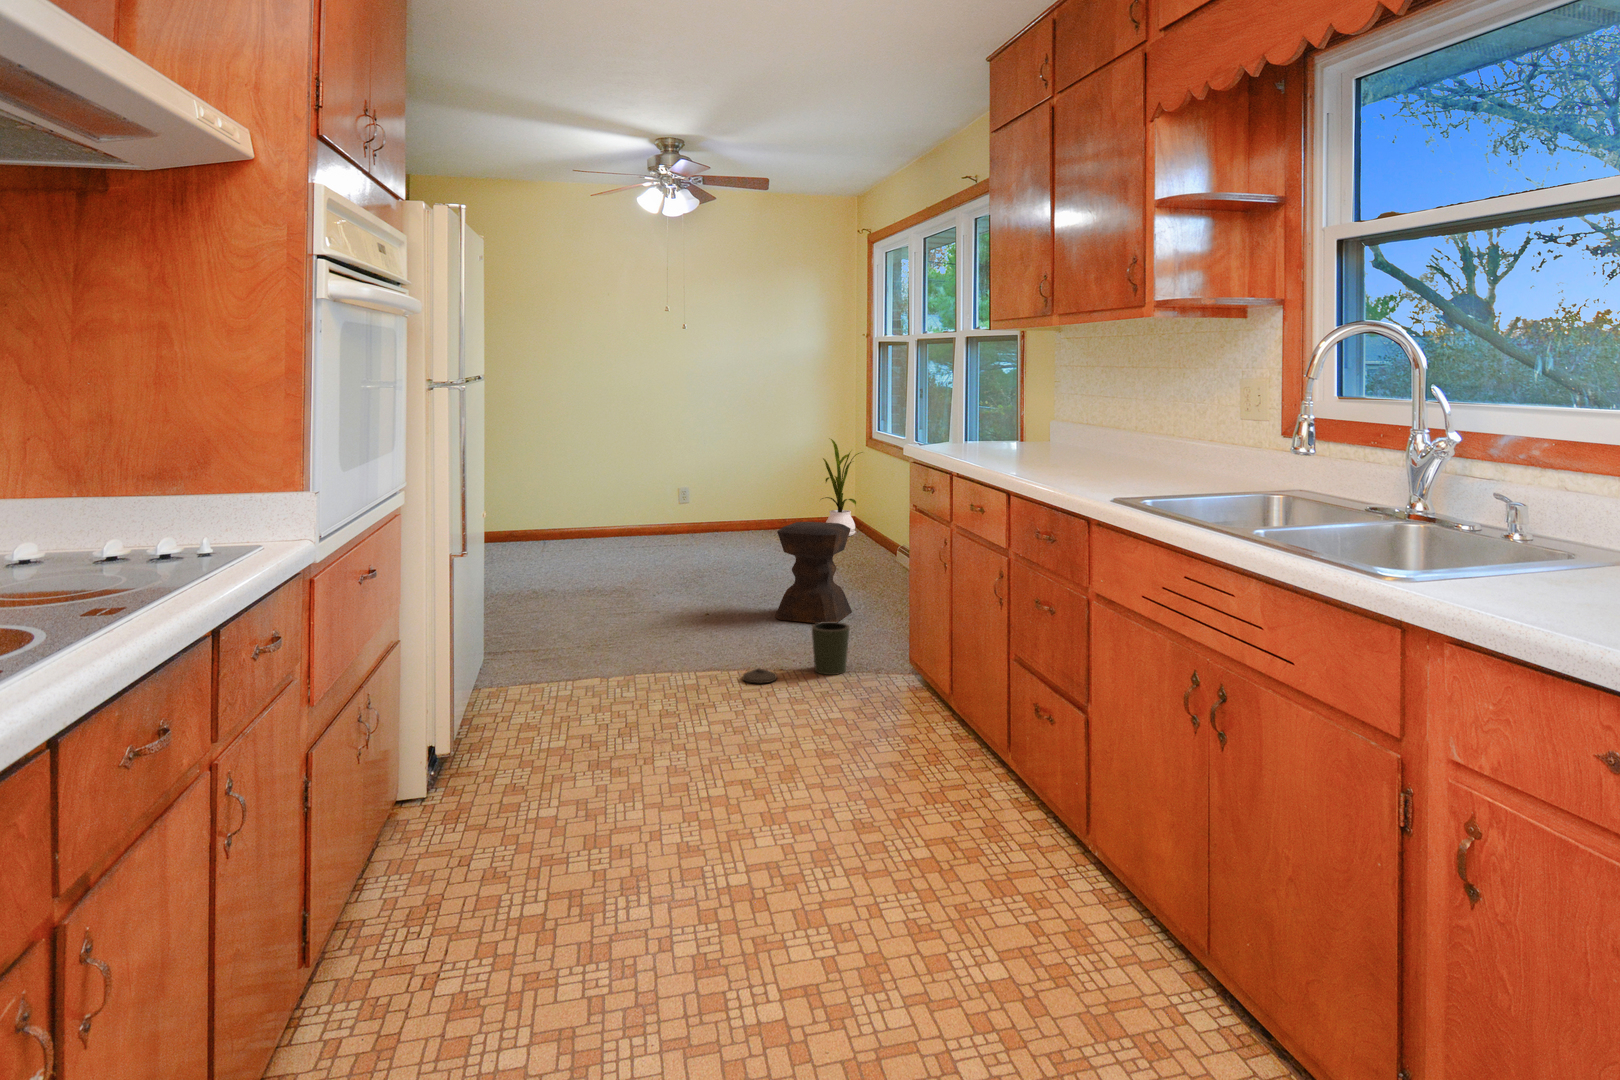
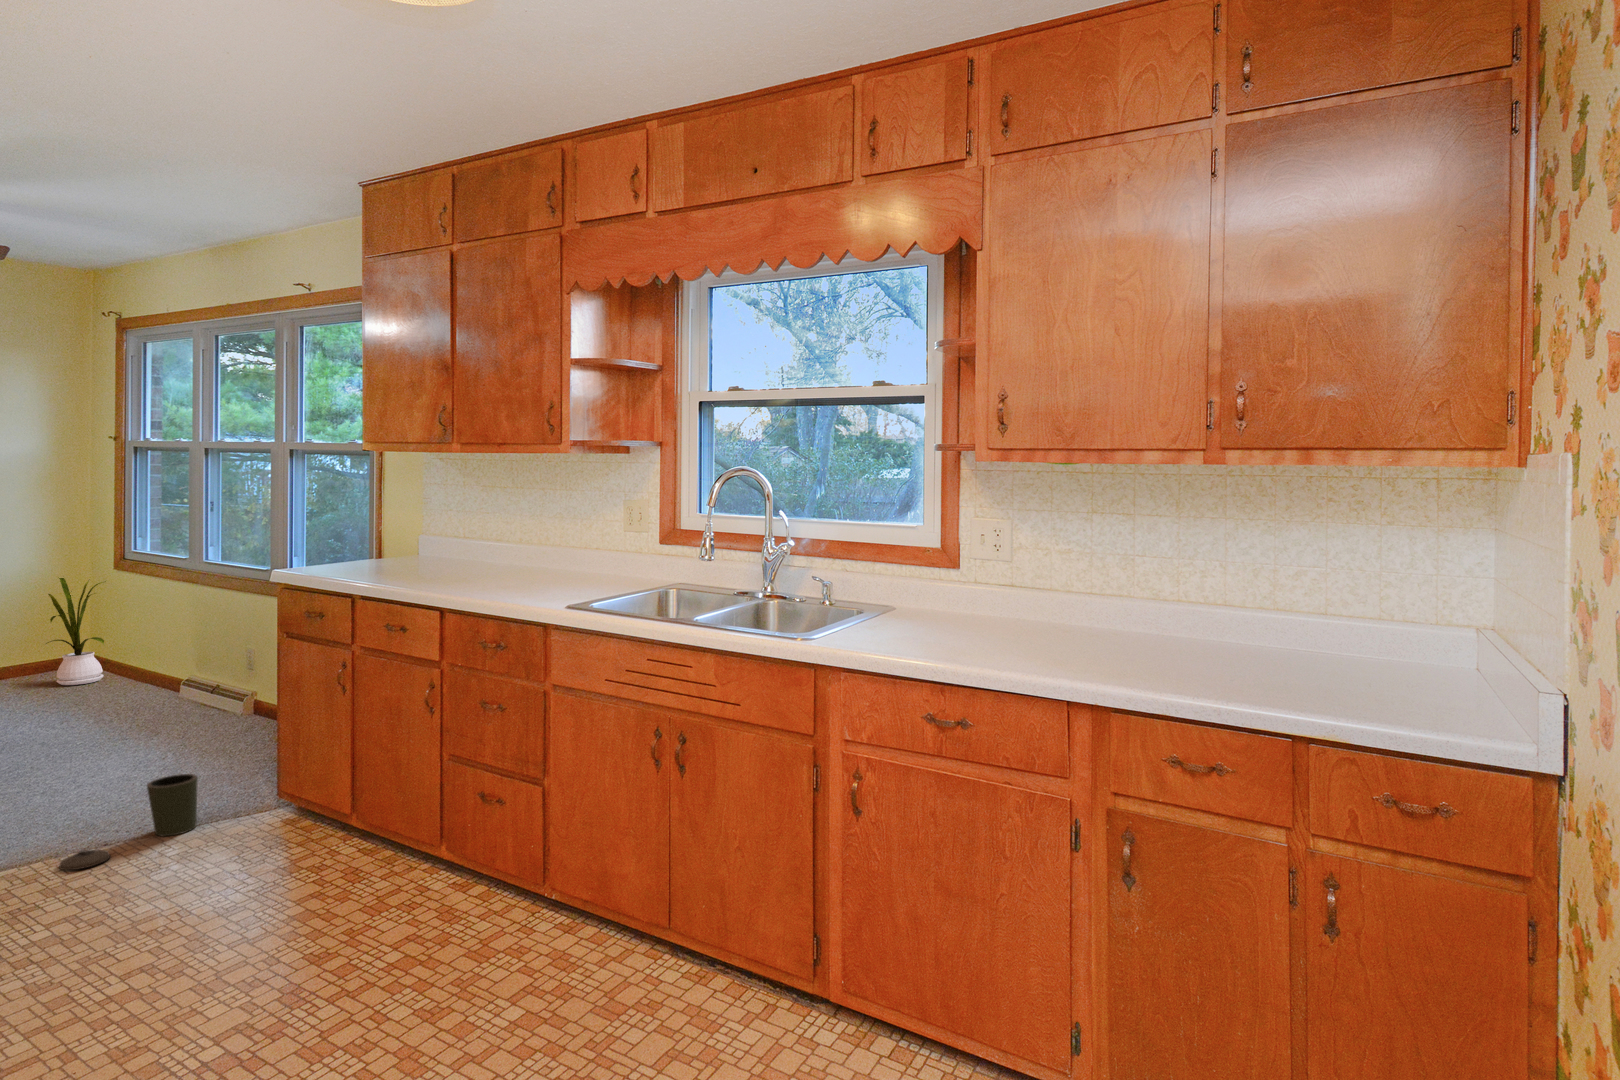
stool: present [775,522,852,623] -> none [49,667,160,793]

